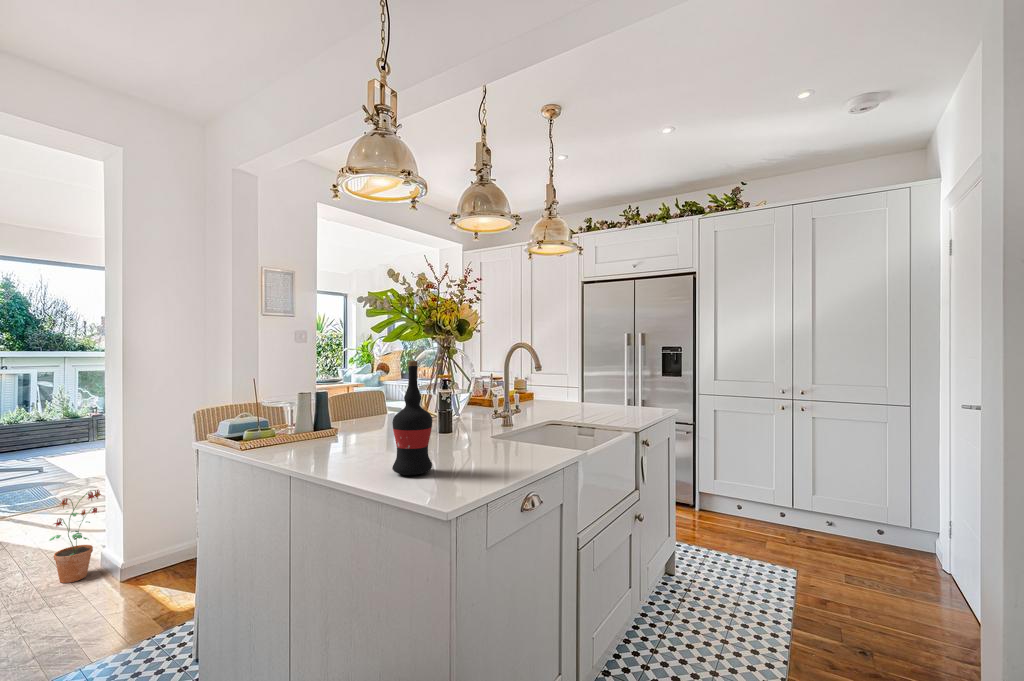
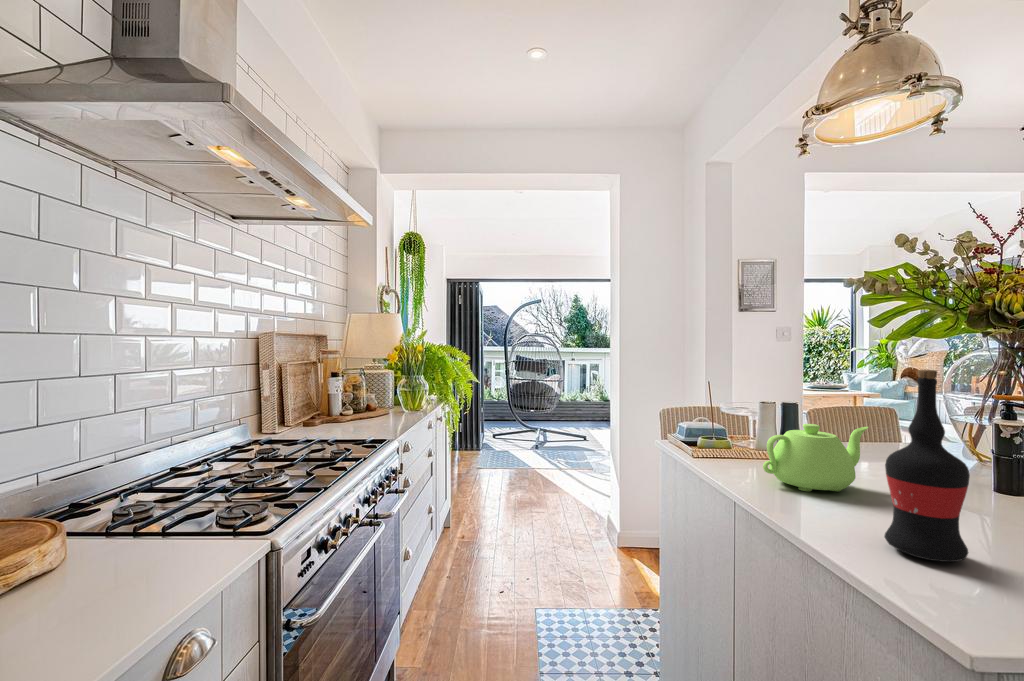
teapot: none [307,403,376,456] -> present [763,424,868,492]
potted plant: present [50,490,101,583] -> none [573,462,607,534]

